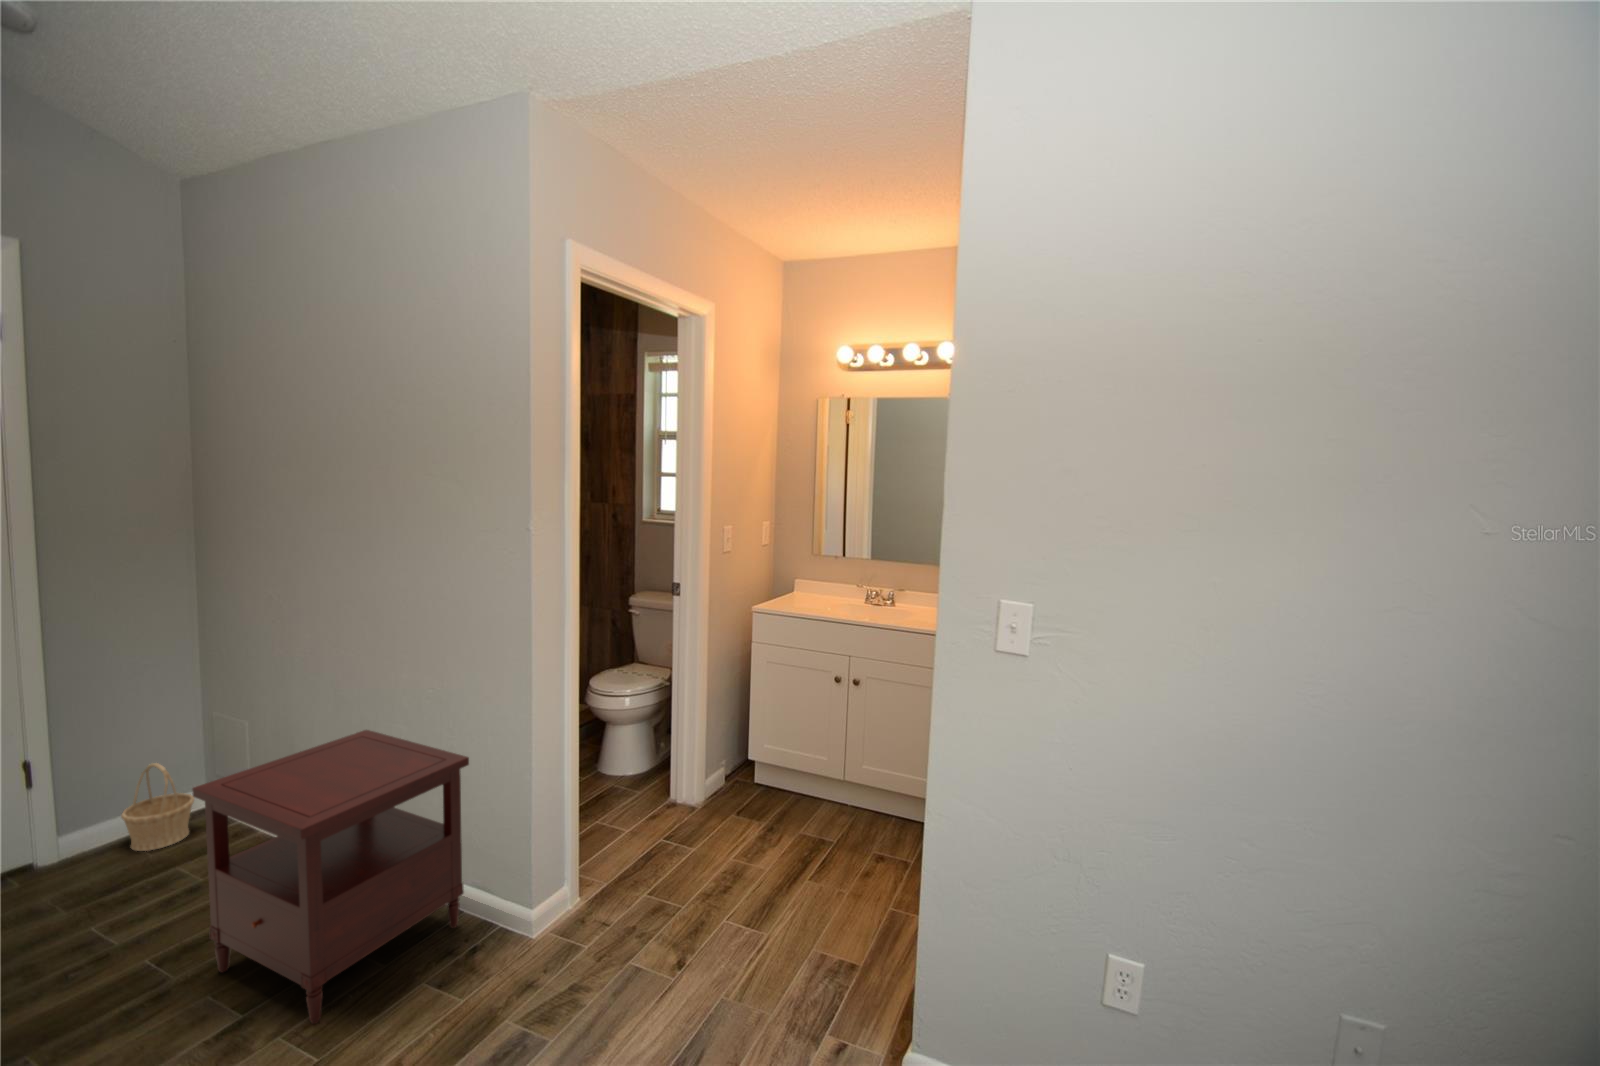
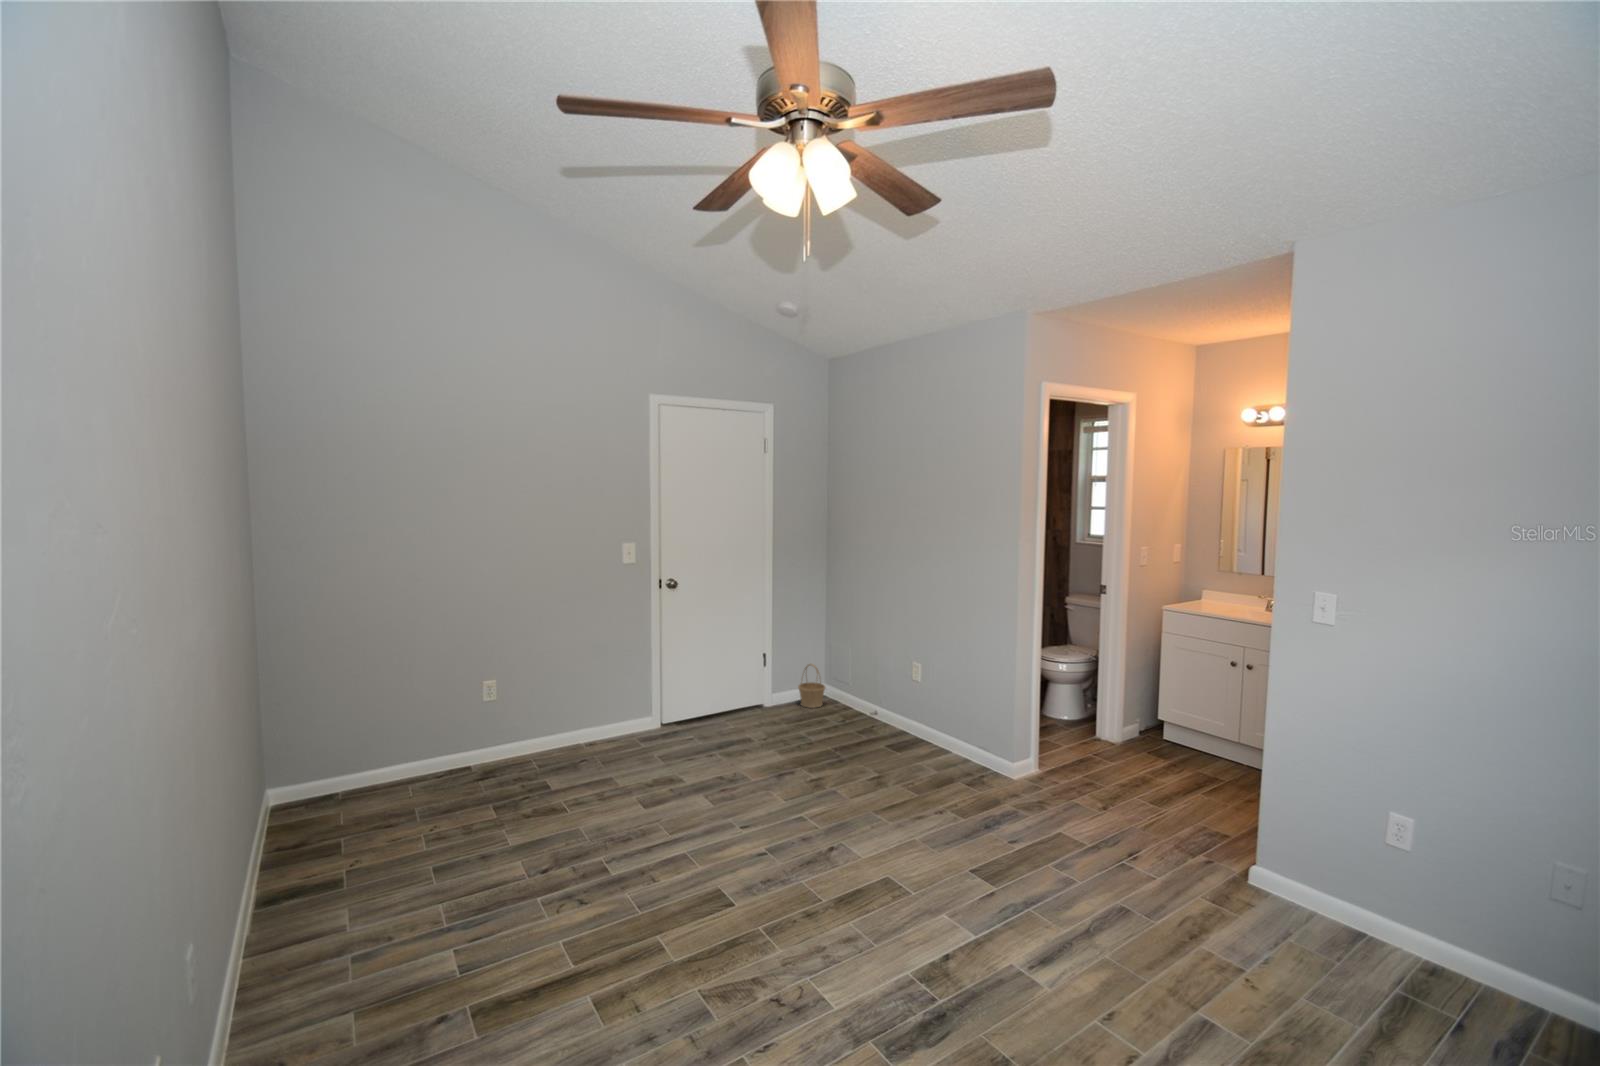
side table: present [192,730,469,1024] -> none [858,653,979,781]

